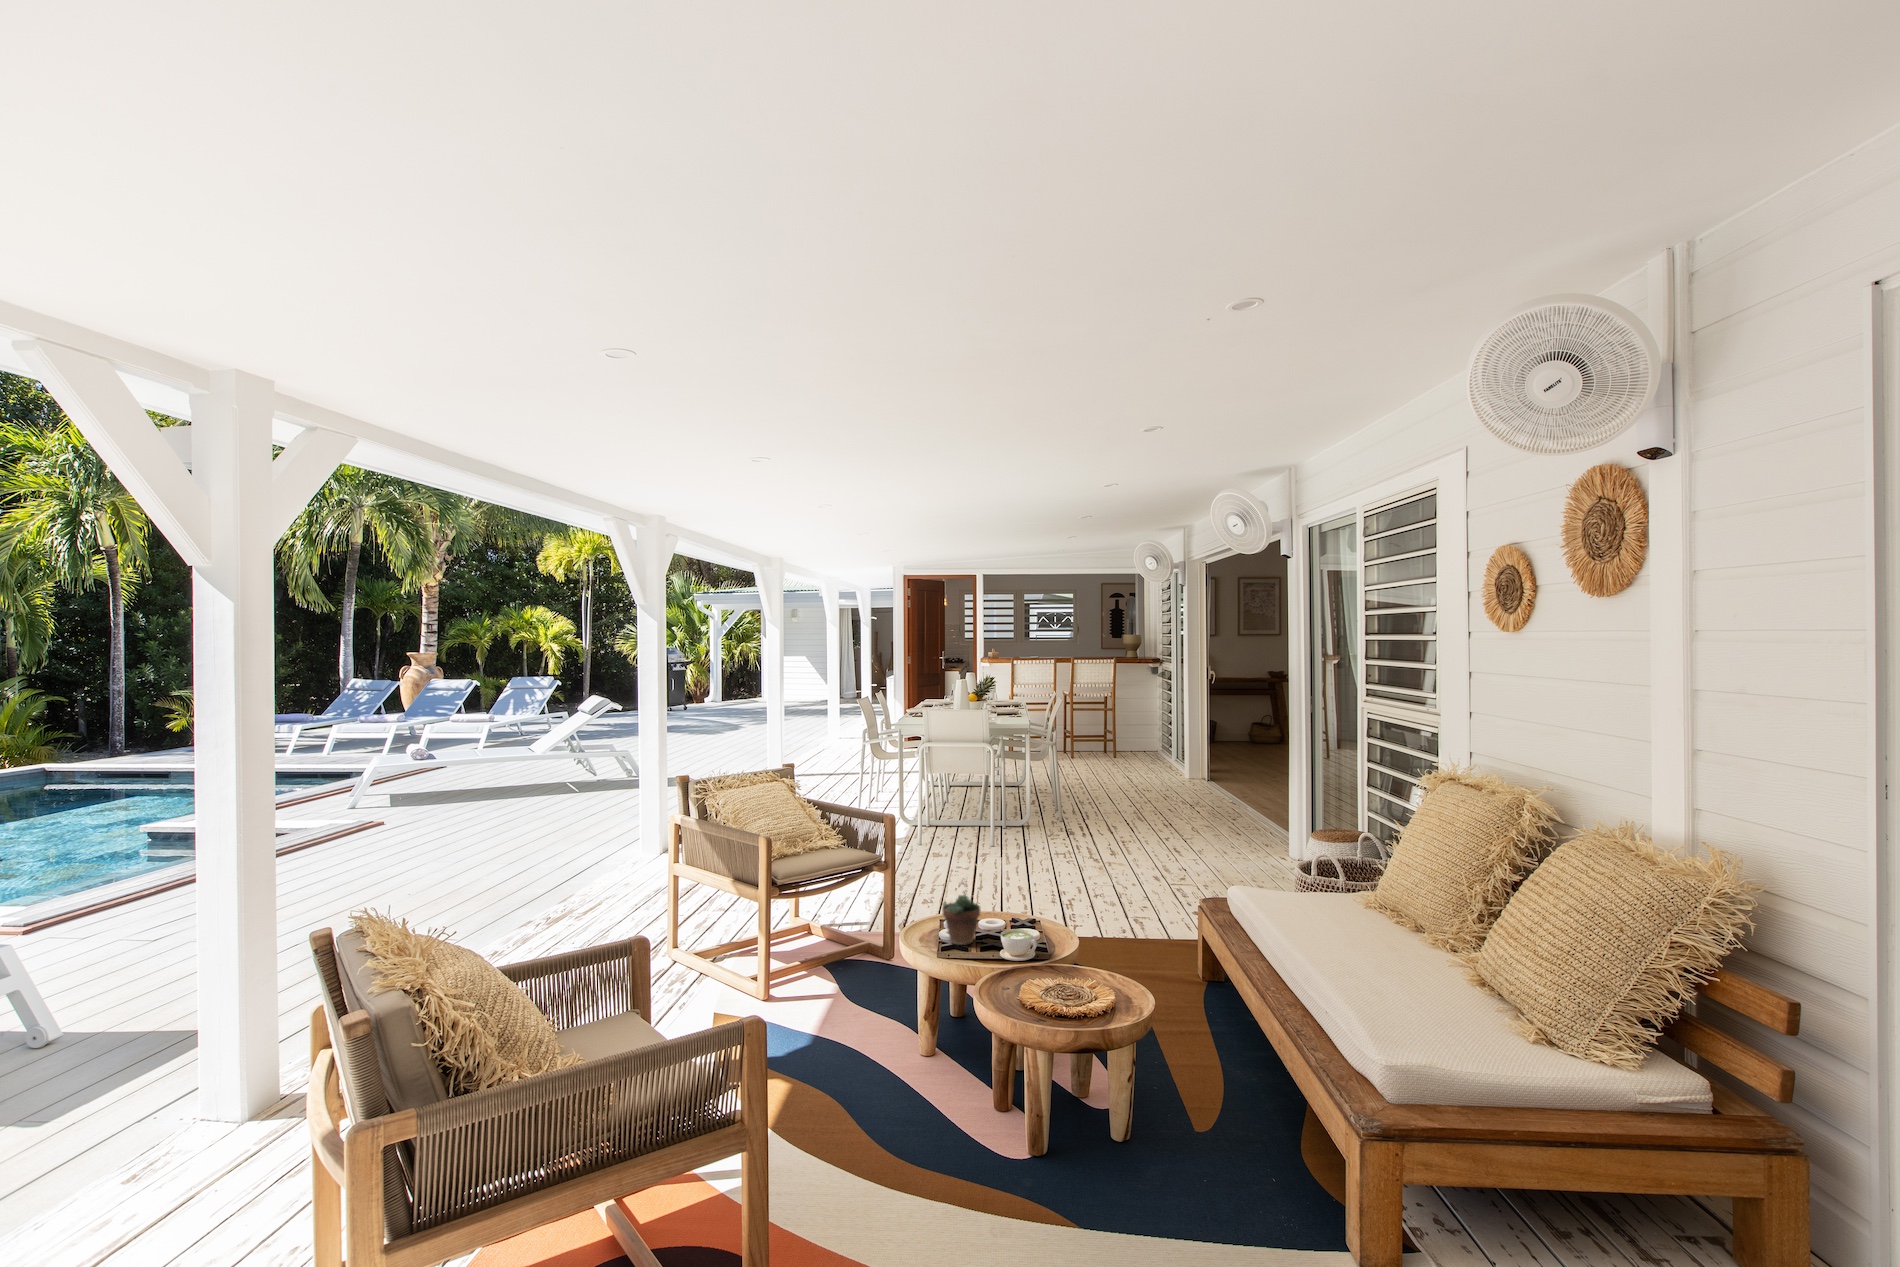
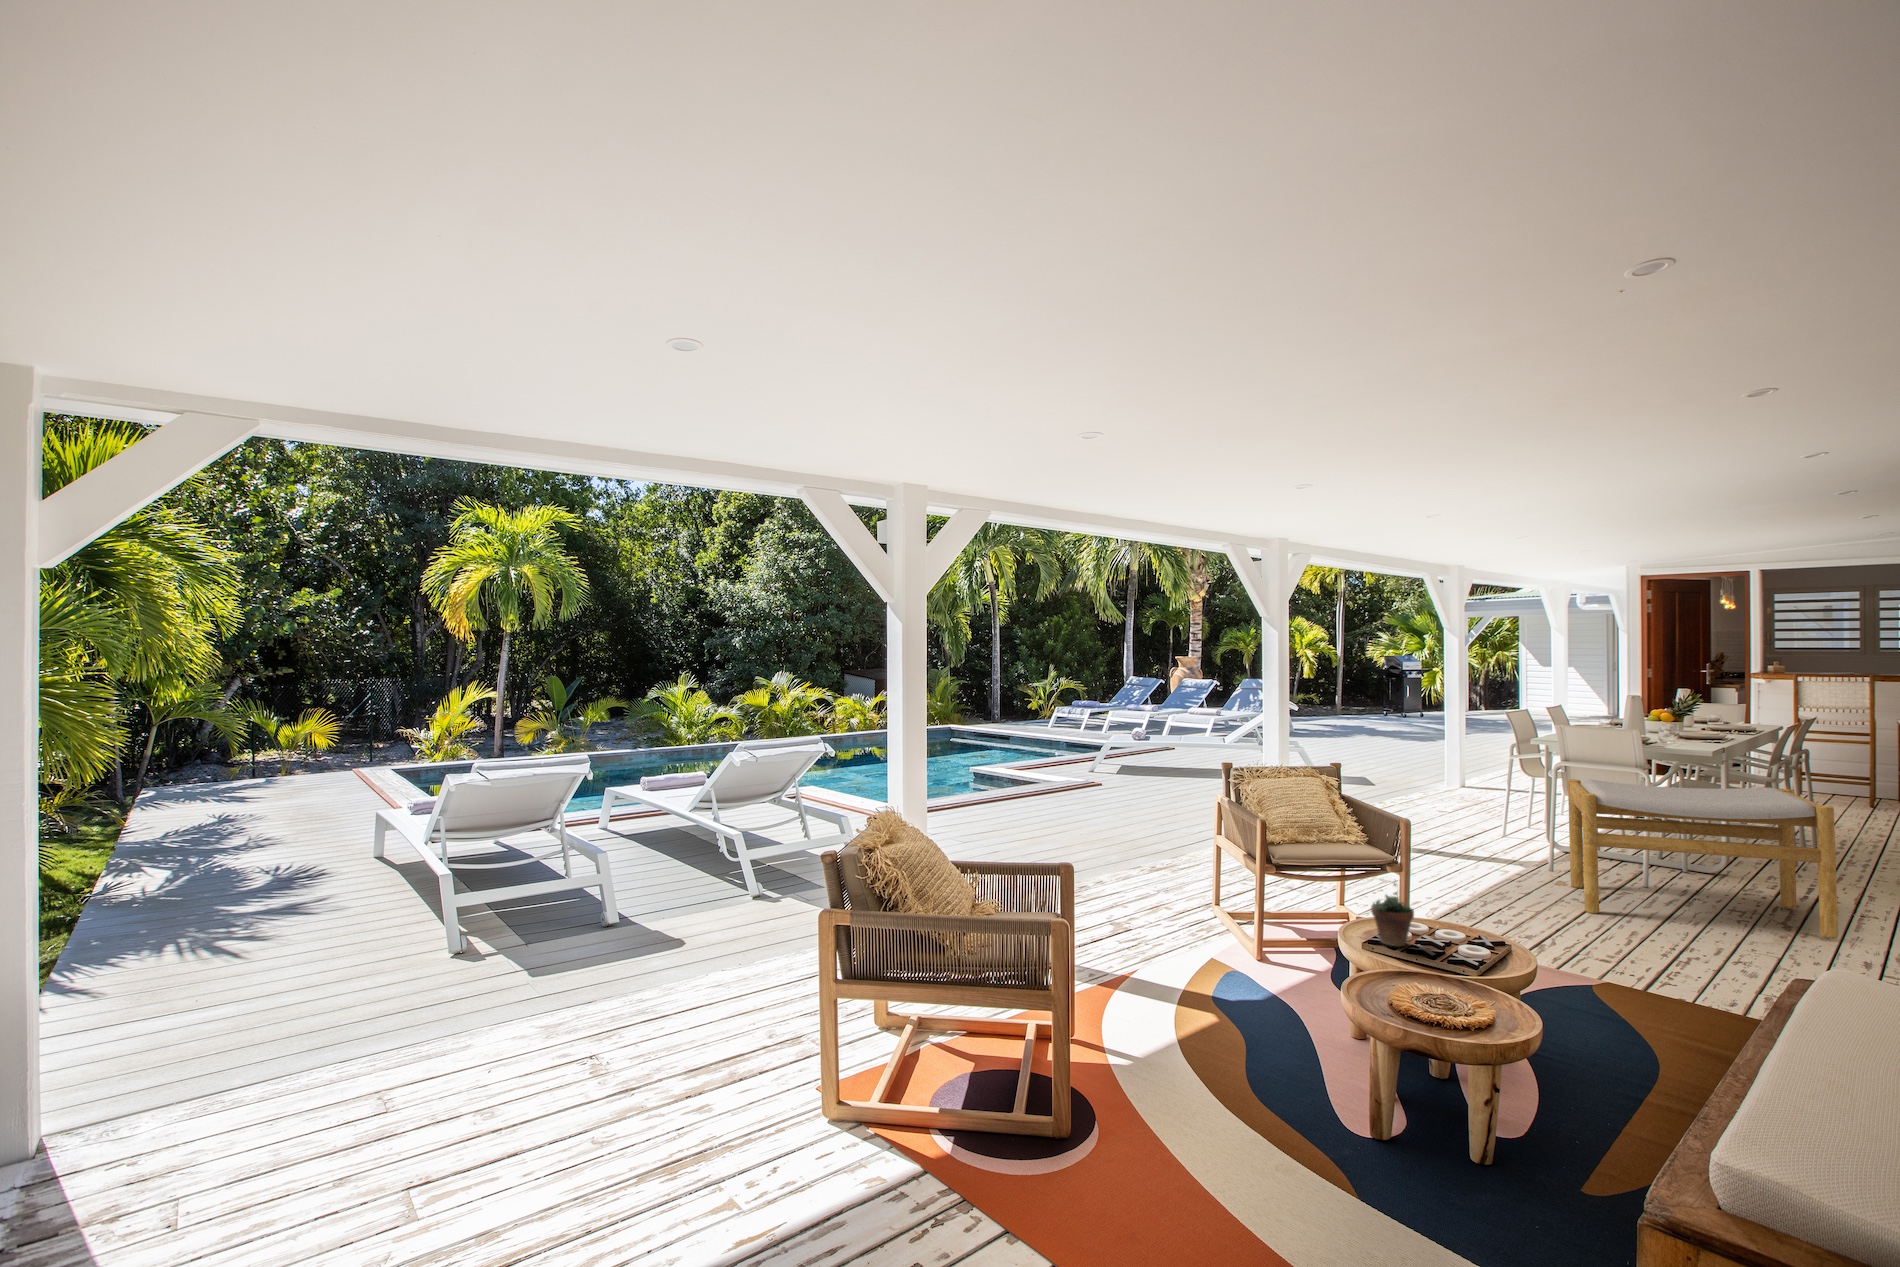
footstool: none [926,751,1100,873] -> present [1568,779,1838,939]
coffee cup: present [1000,929,1037,961] -> none [1412,939,1454,973]

